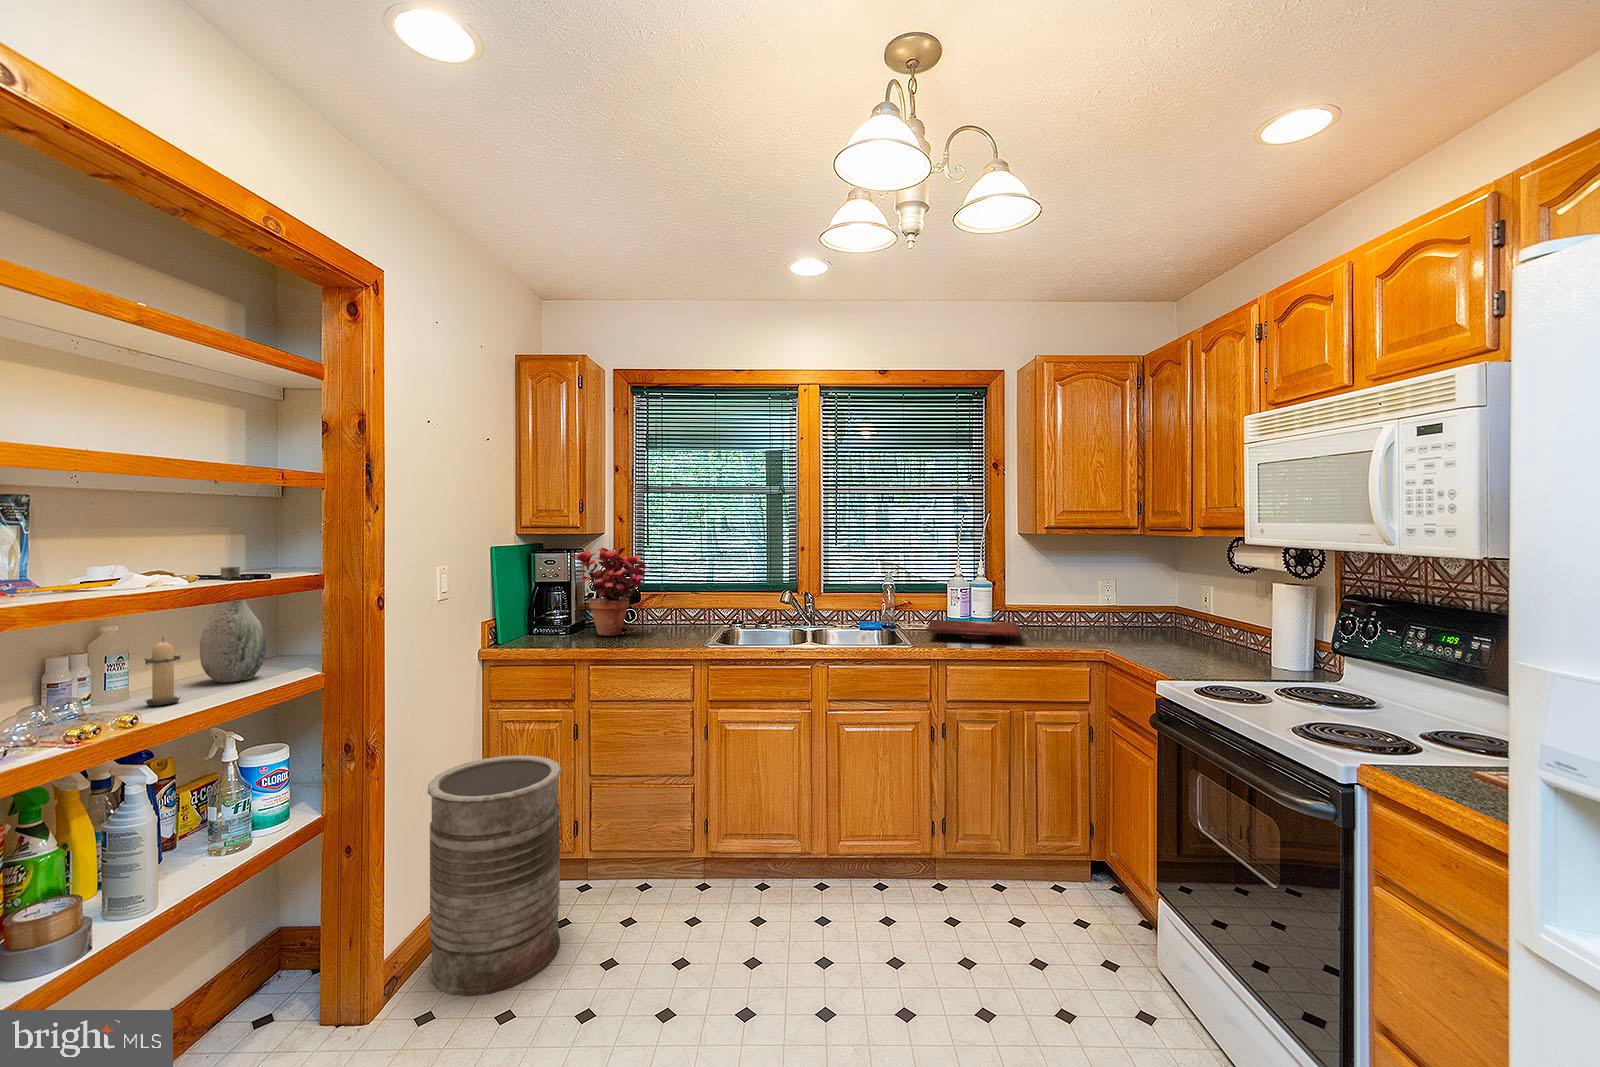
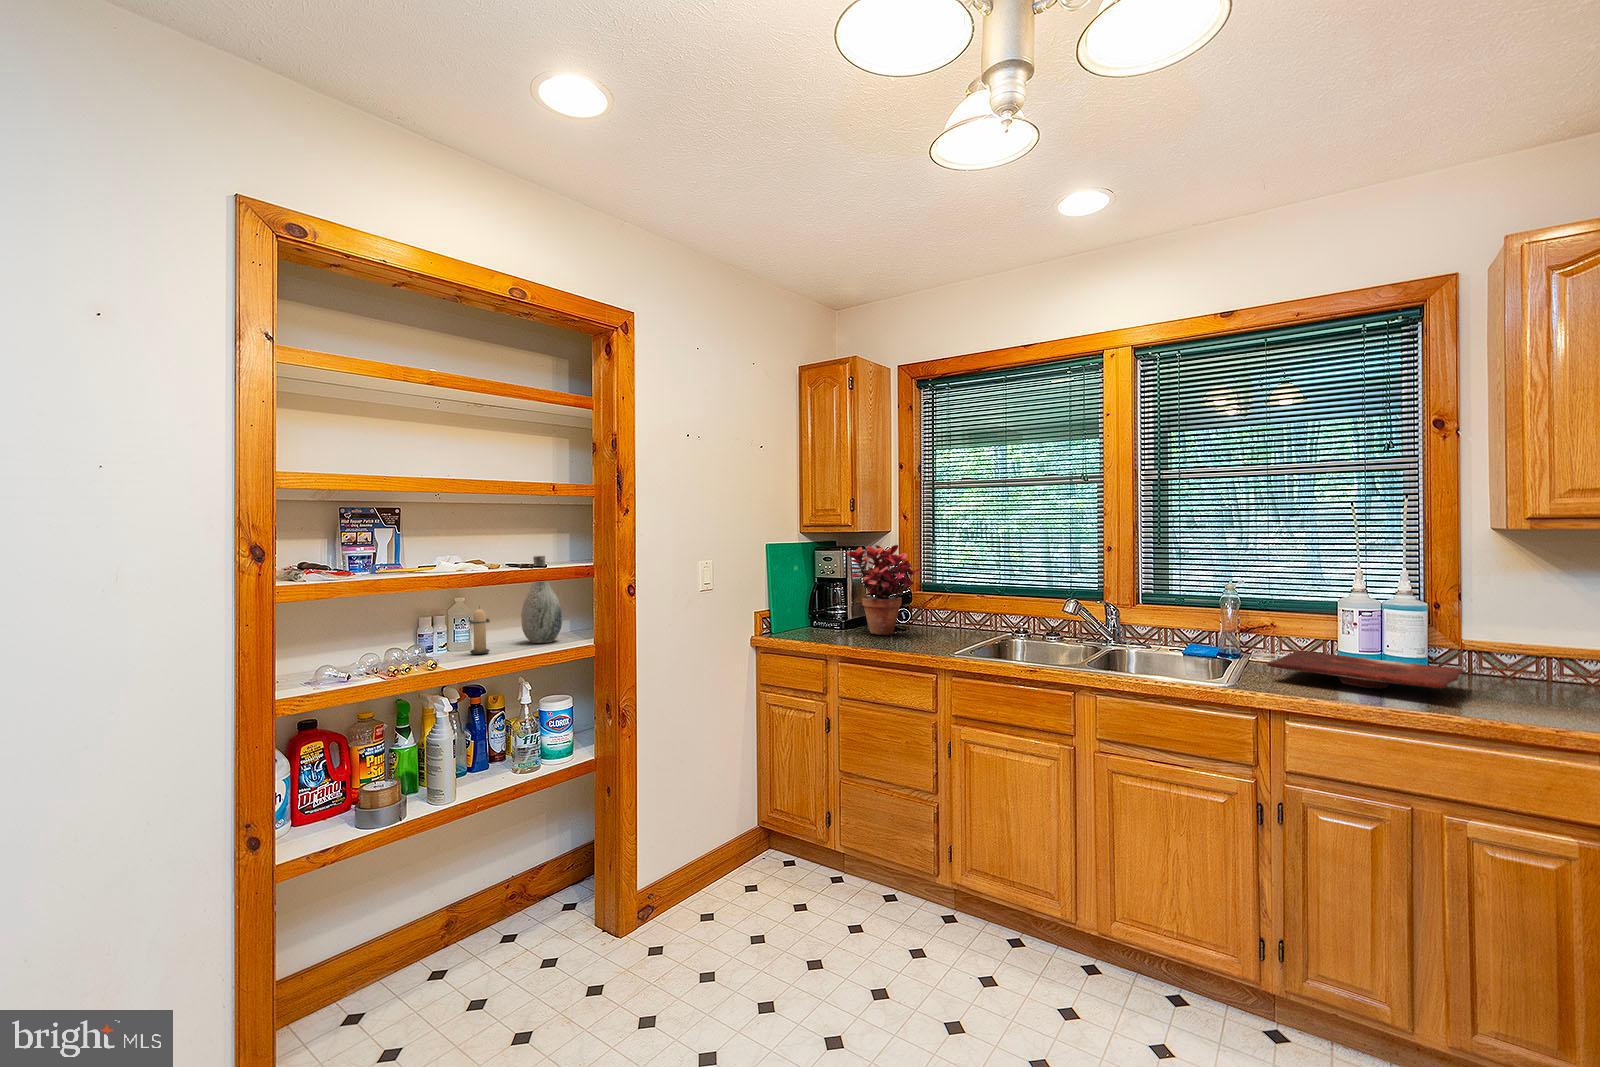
trash can: present [427,755,561,996] -> none [677,737,801,955]

